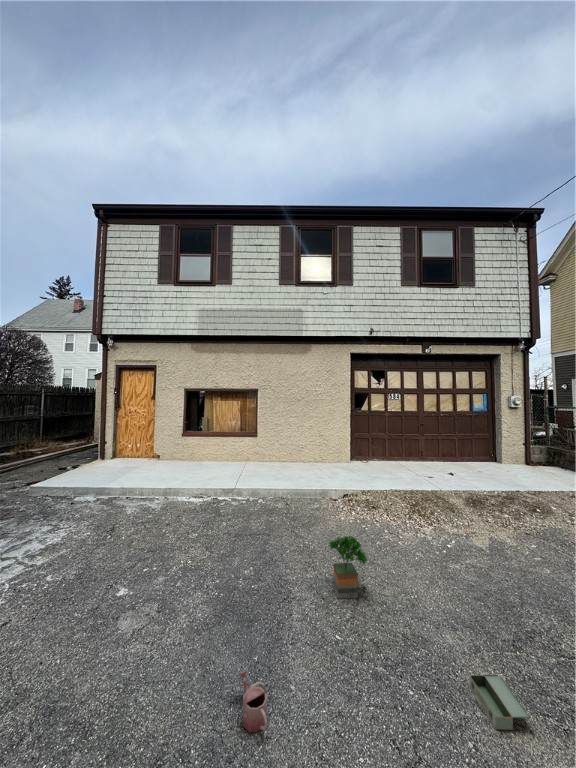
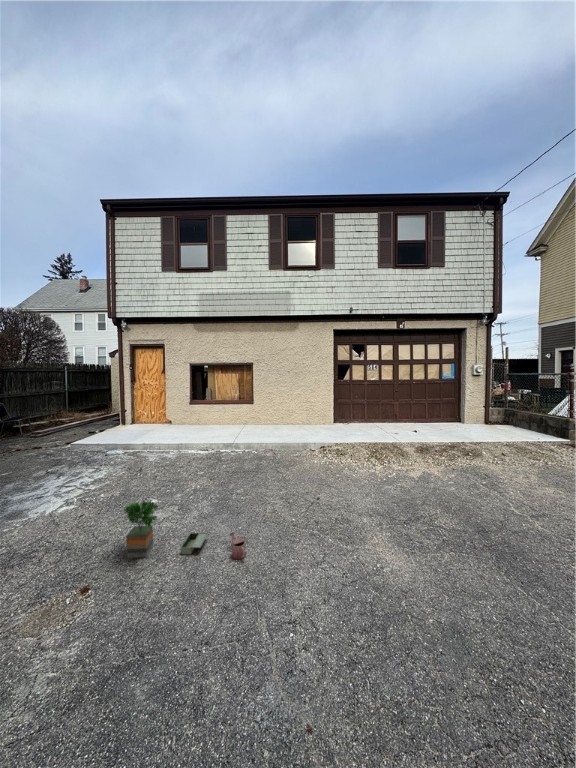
potted tree: present [329,536,367,599] -> present [124,501,158,558]
toolbox: present [470,675,530,730] -> present [181,533,208,554]

